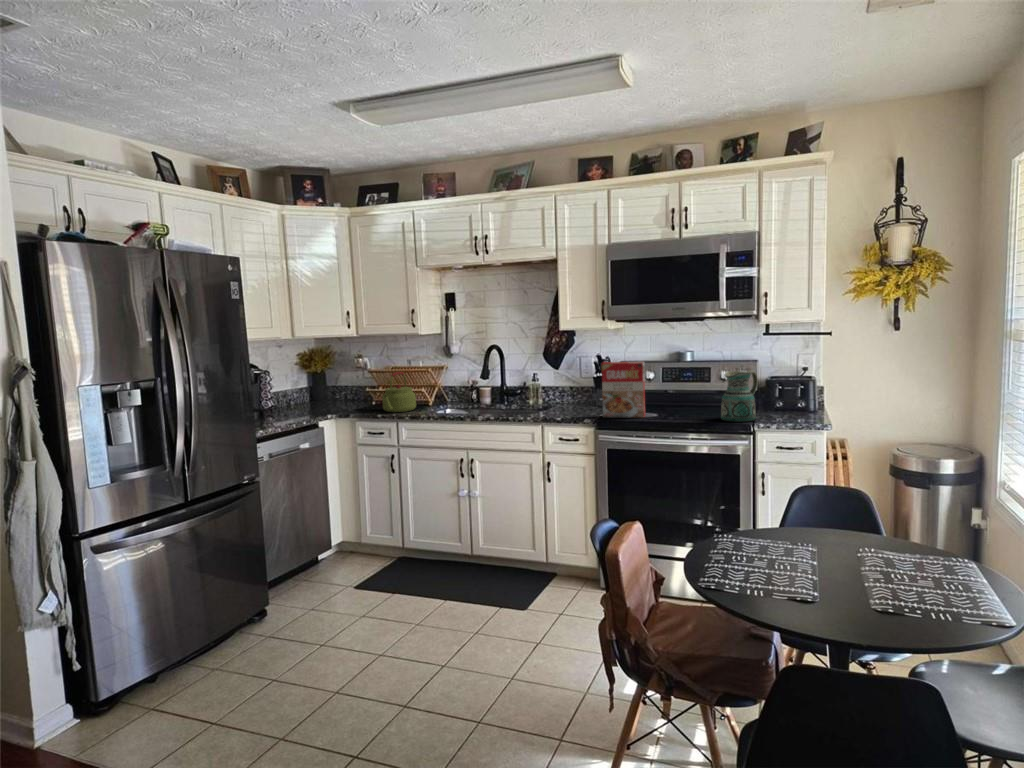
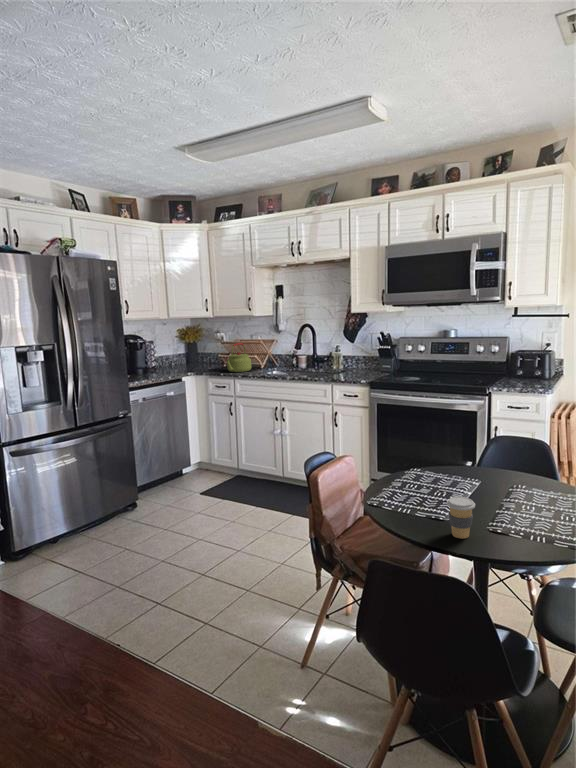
cereal box: present [602,362,645,418] -> none [376,337,410,381]
ceramic pitcher: present [721,370,758,422] -> none [466,345,499,386]
coffee cup: none [840,570,880,625] -> present [447,497,475,539]

